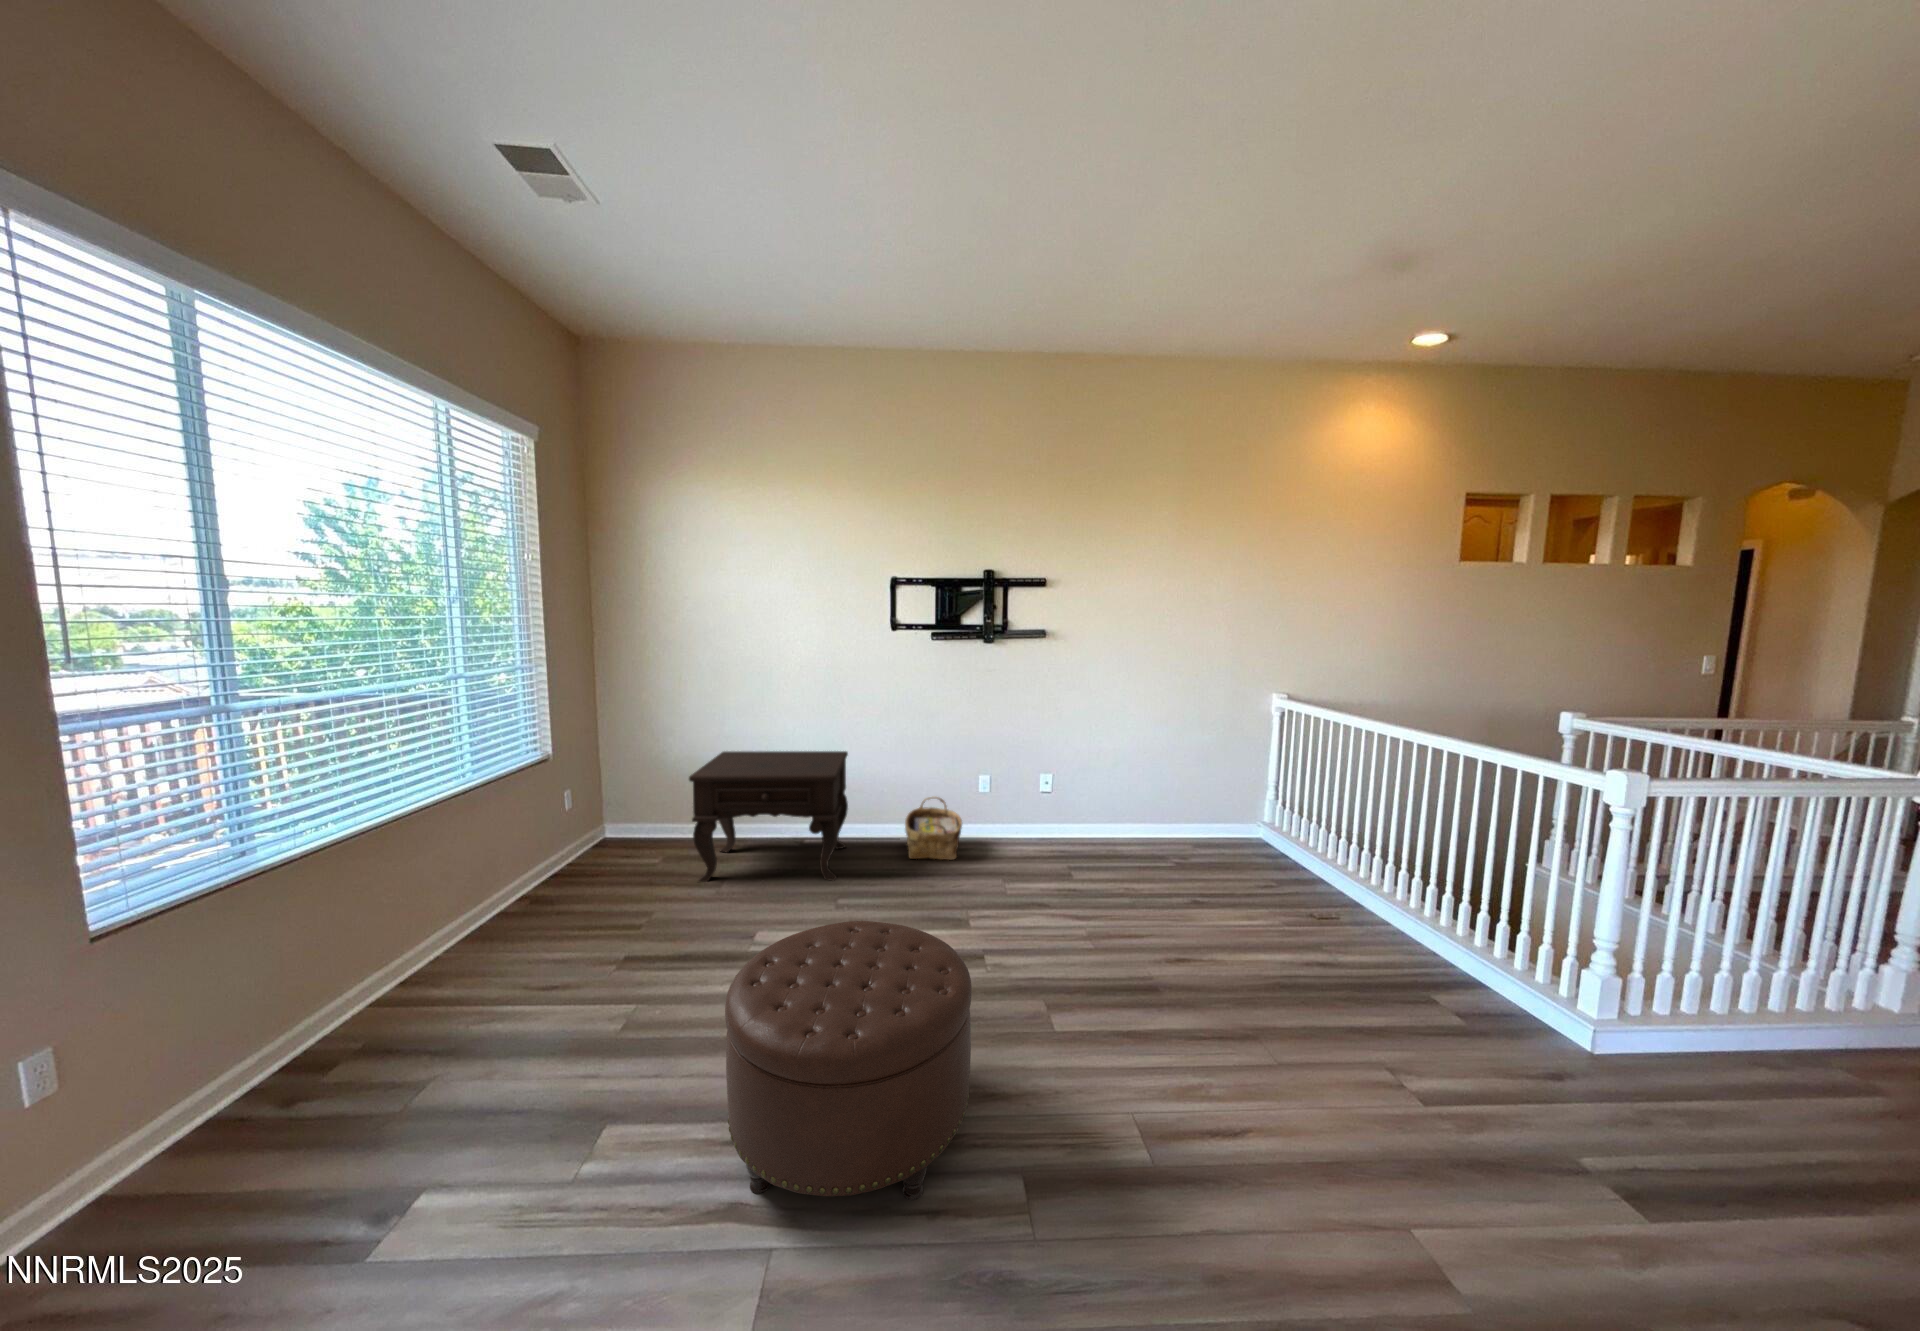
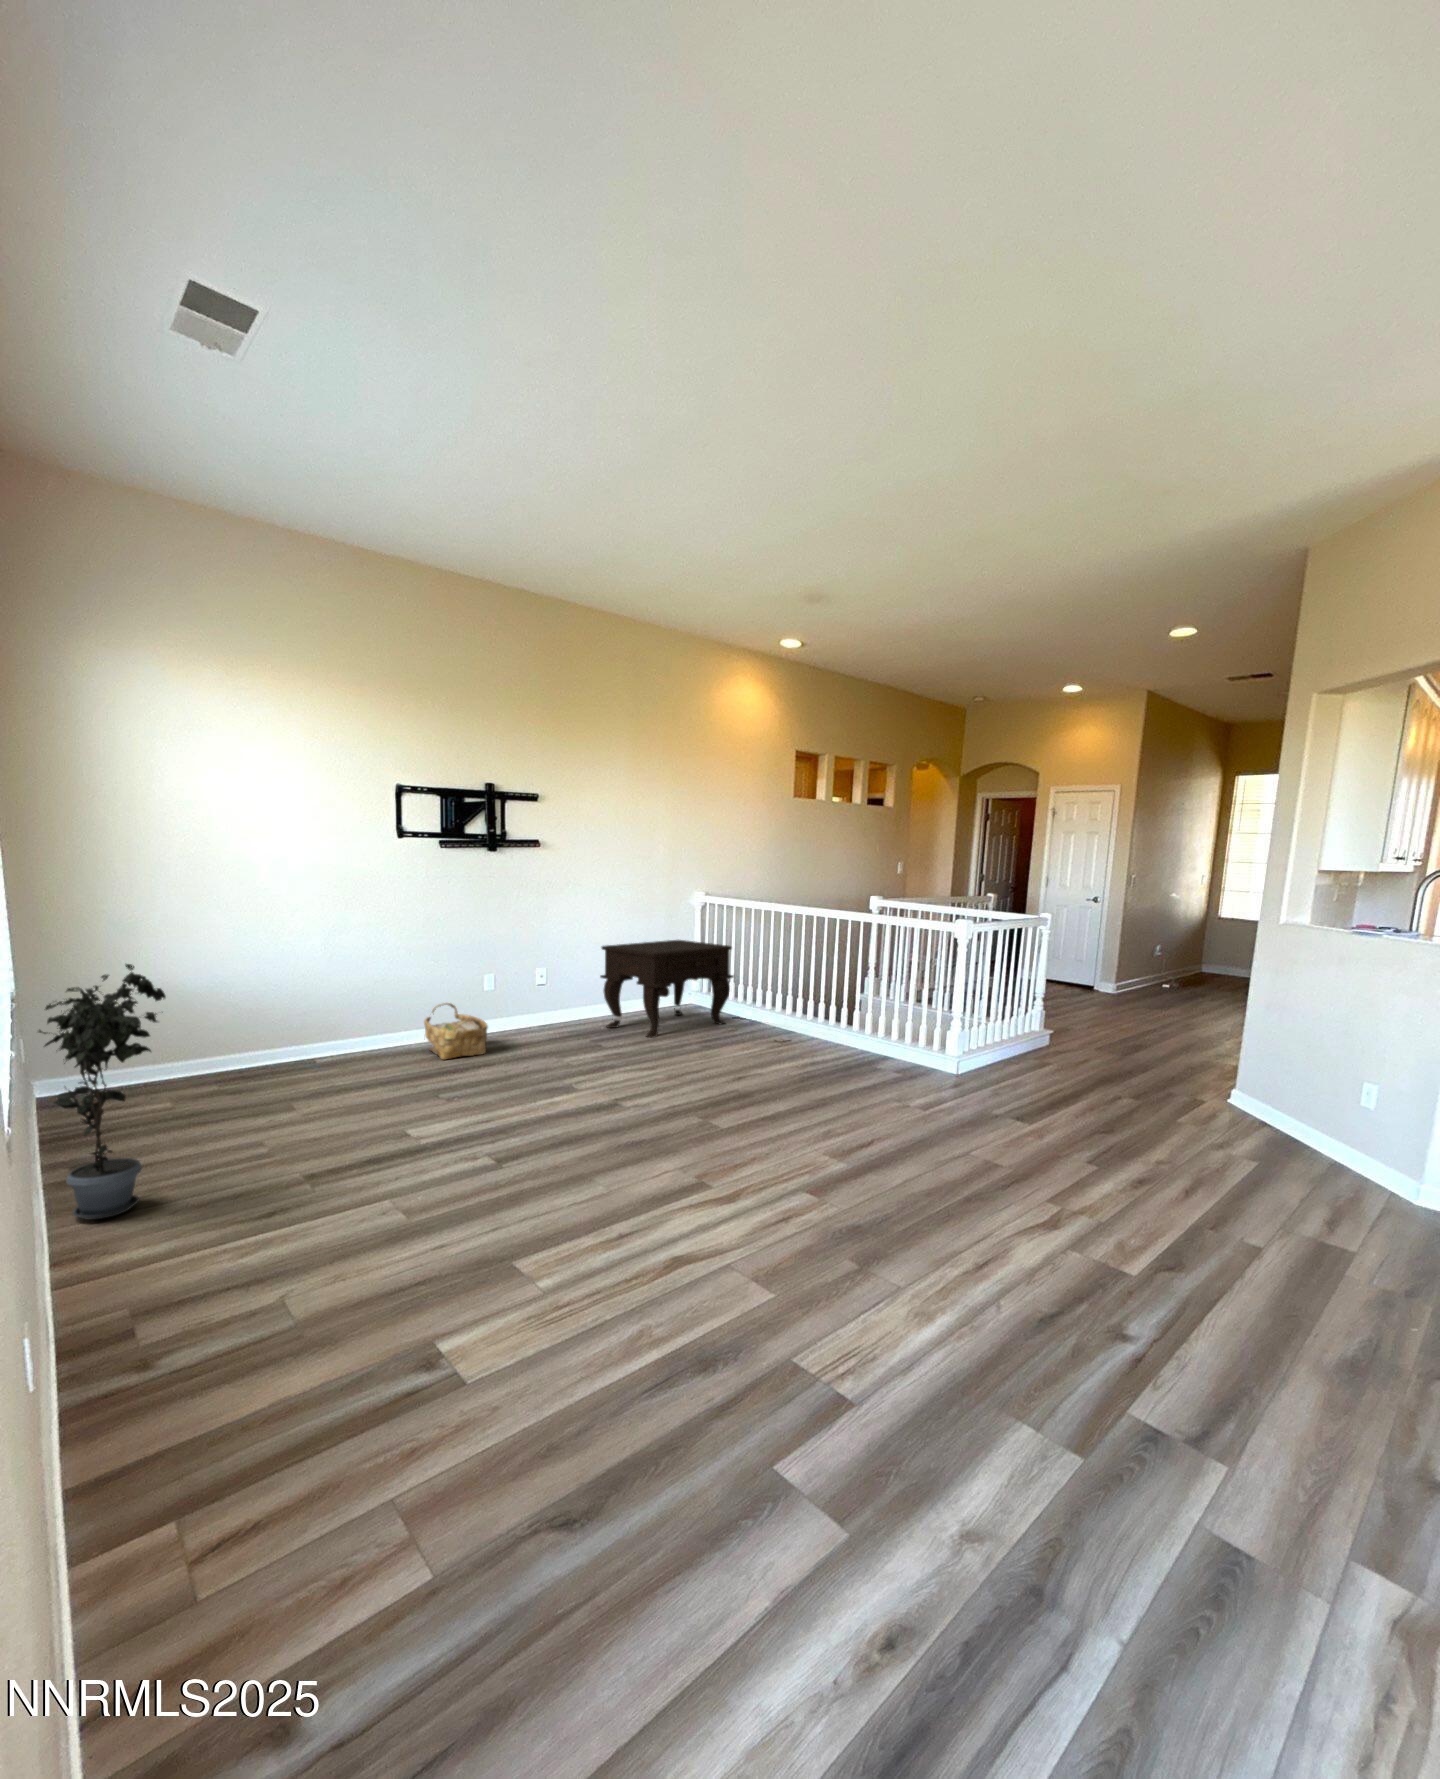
side table: present [689,751,848,882] -> present [600,940,733,1038]
potted plant: none [368,770,512,993] -> present [38,964,166,1220]
ottoman: present [725,921,972,1200] -> none [548,1029,712,1185]

